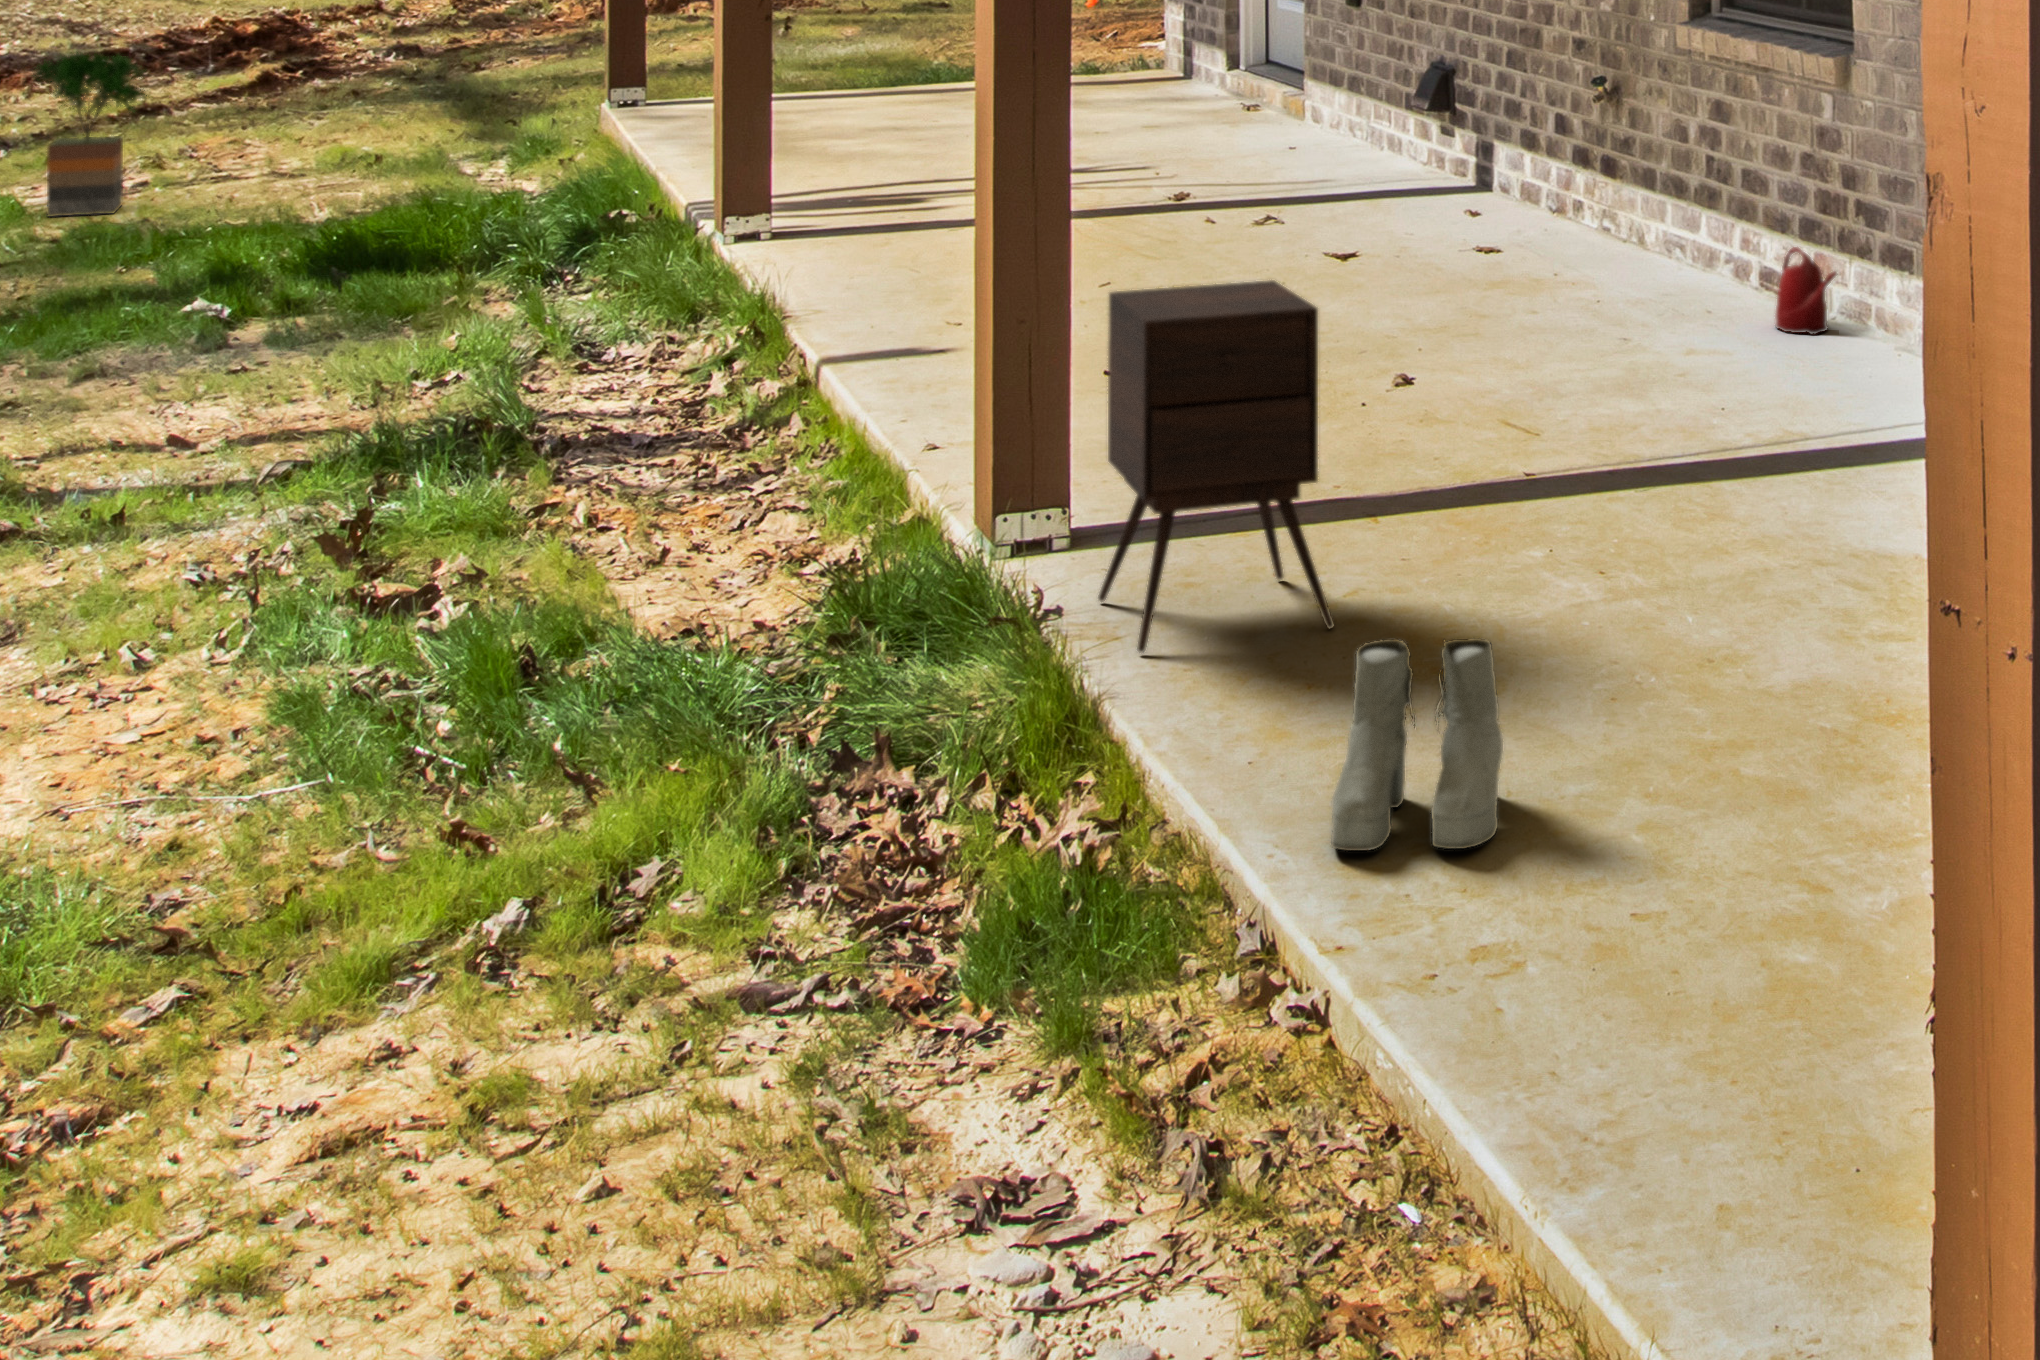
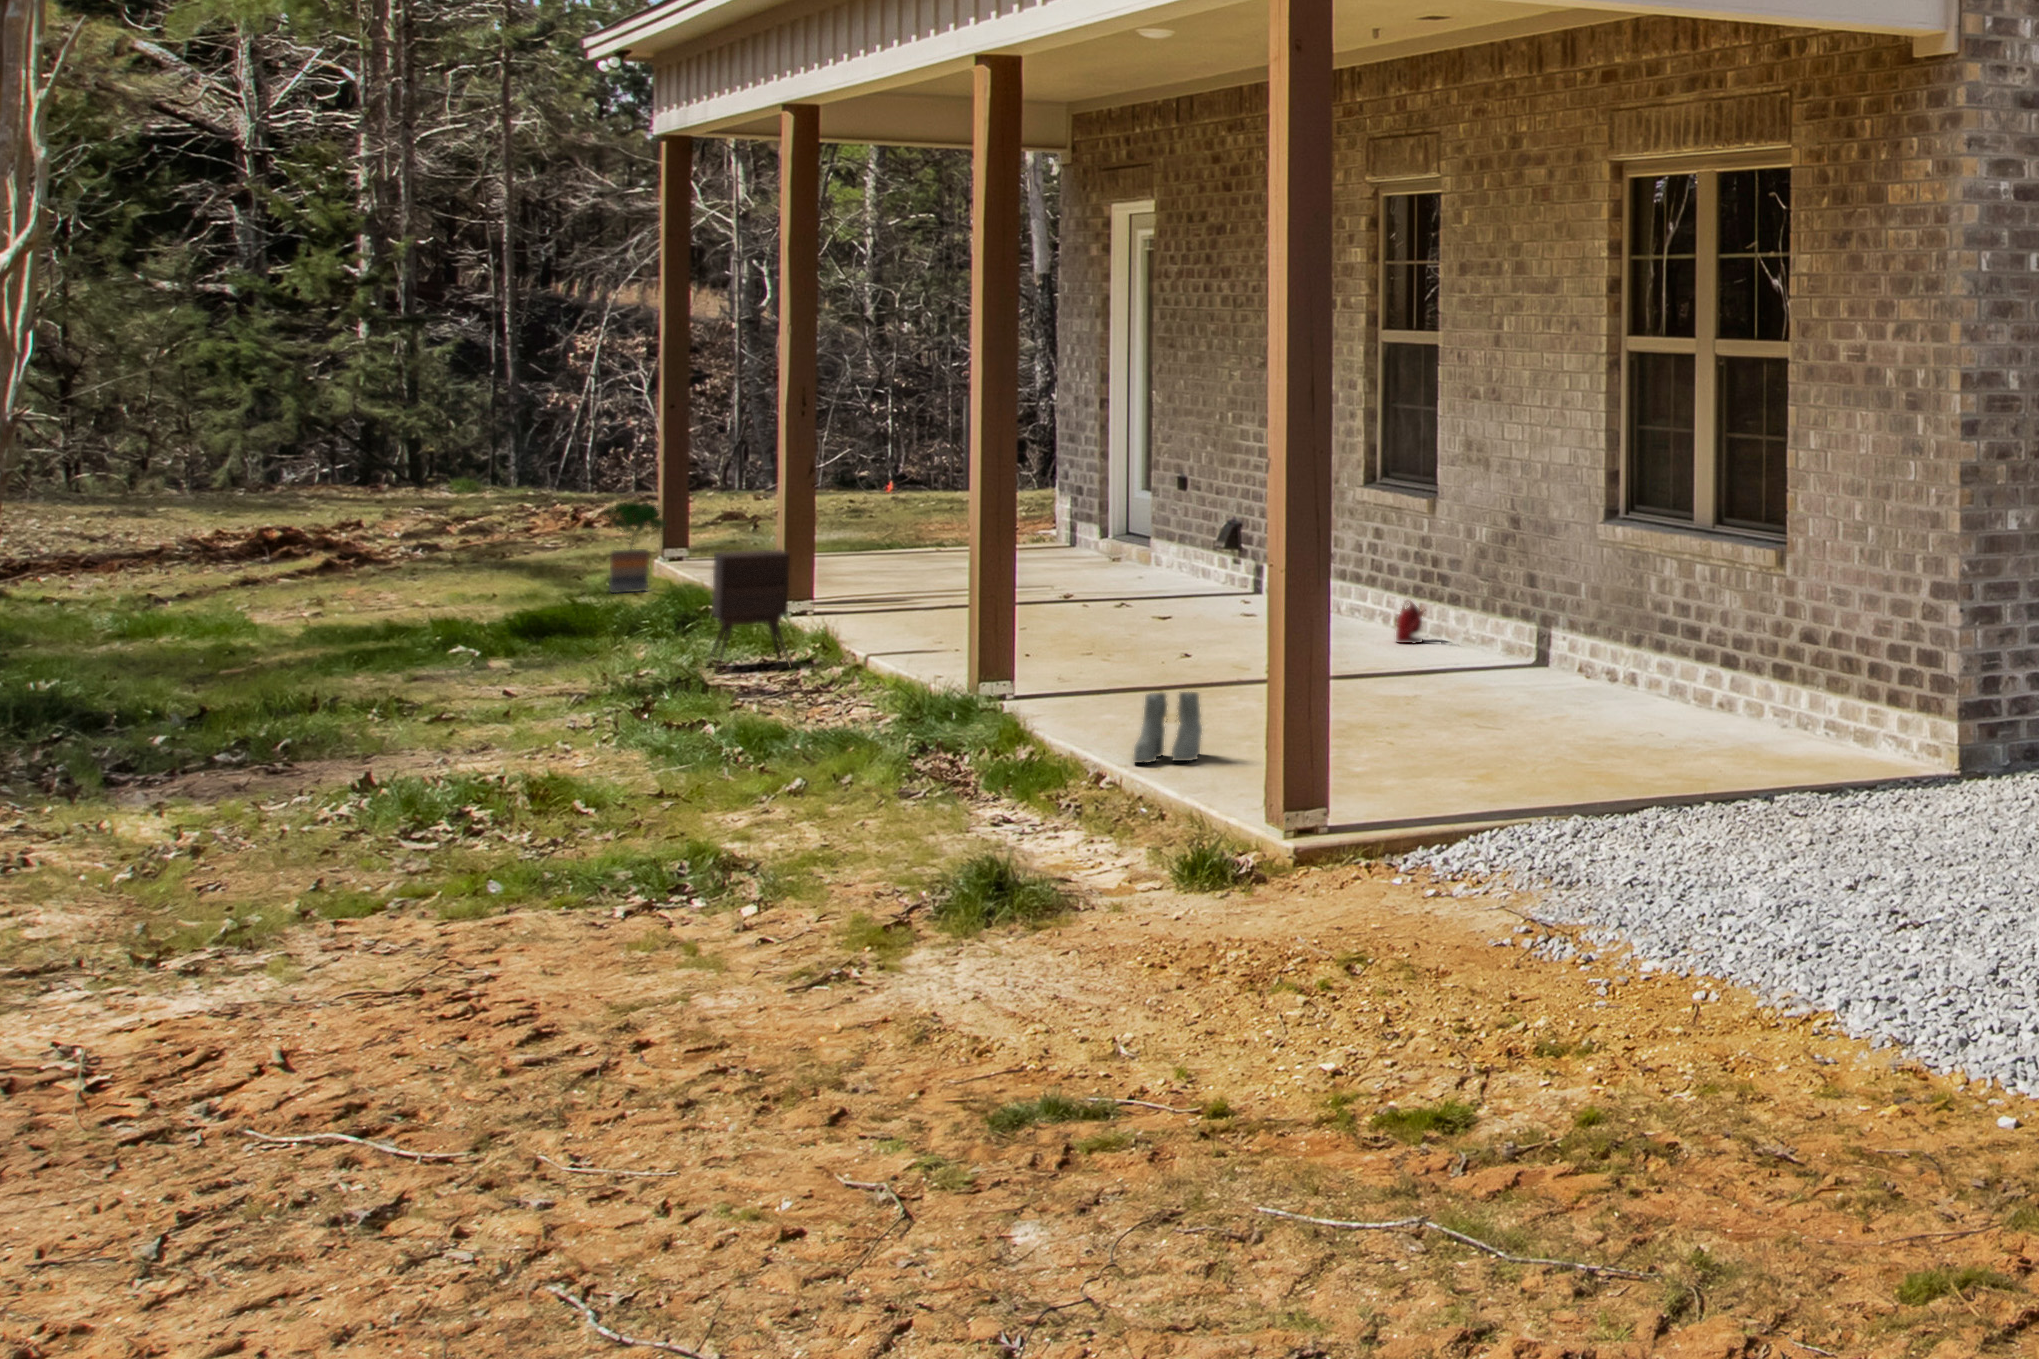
potted tree: present [34,52,147,217] -> present [604,501,665,593]
side table: present [1098,280,1334,652] -> present [708,550,791,671]

